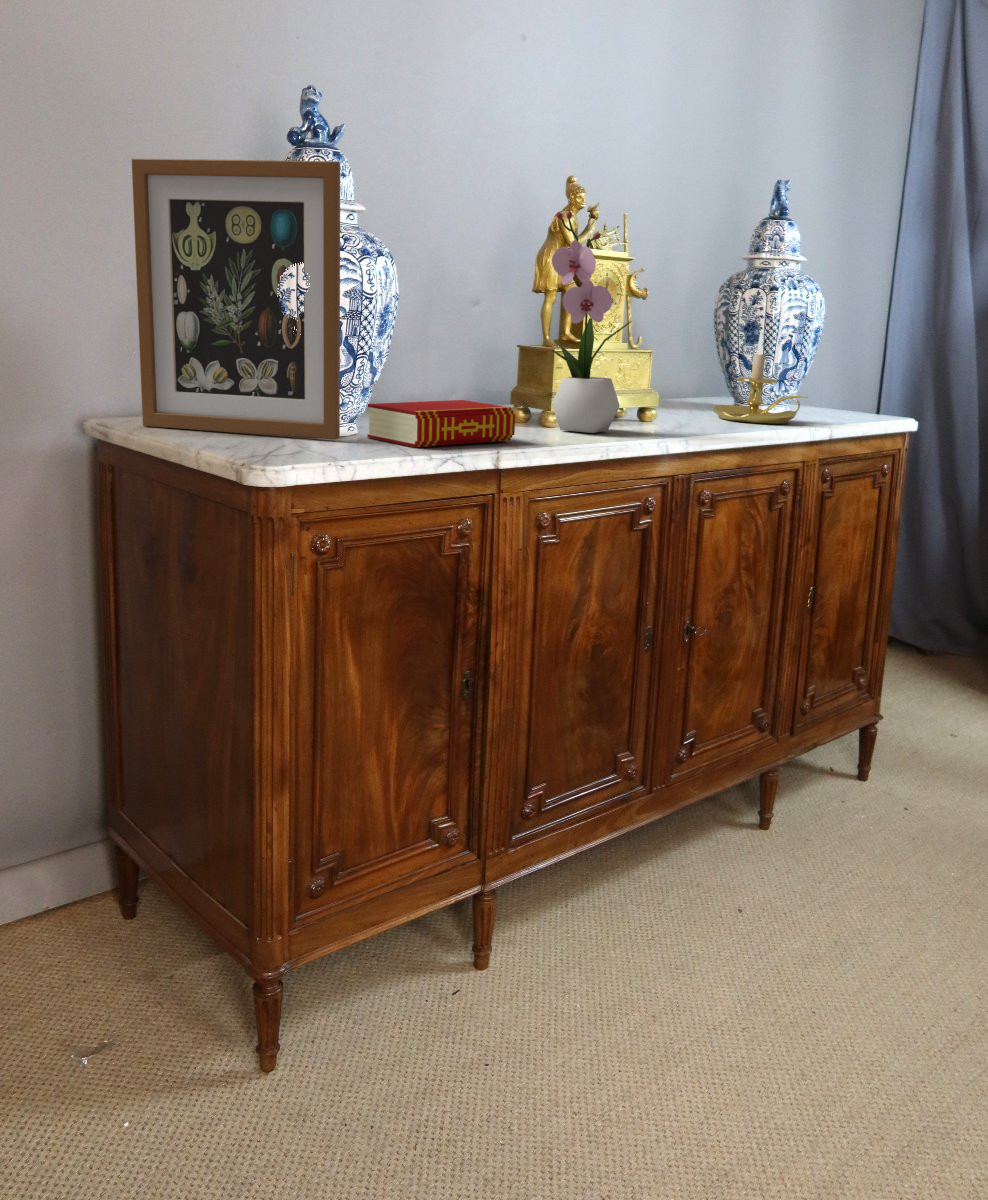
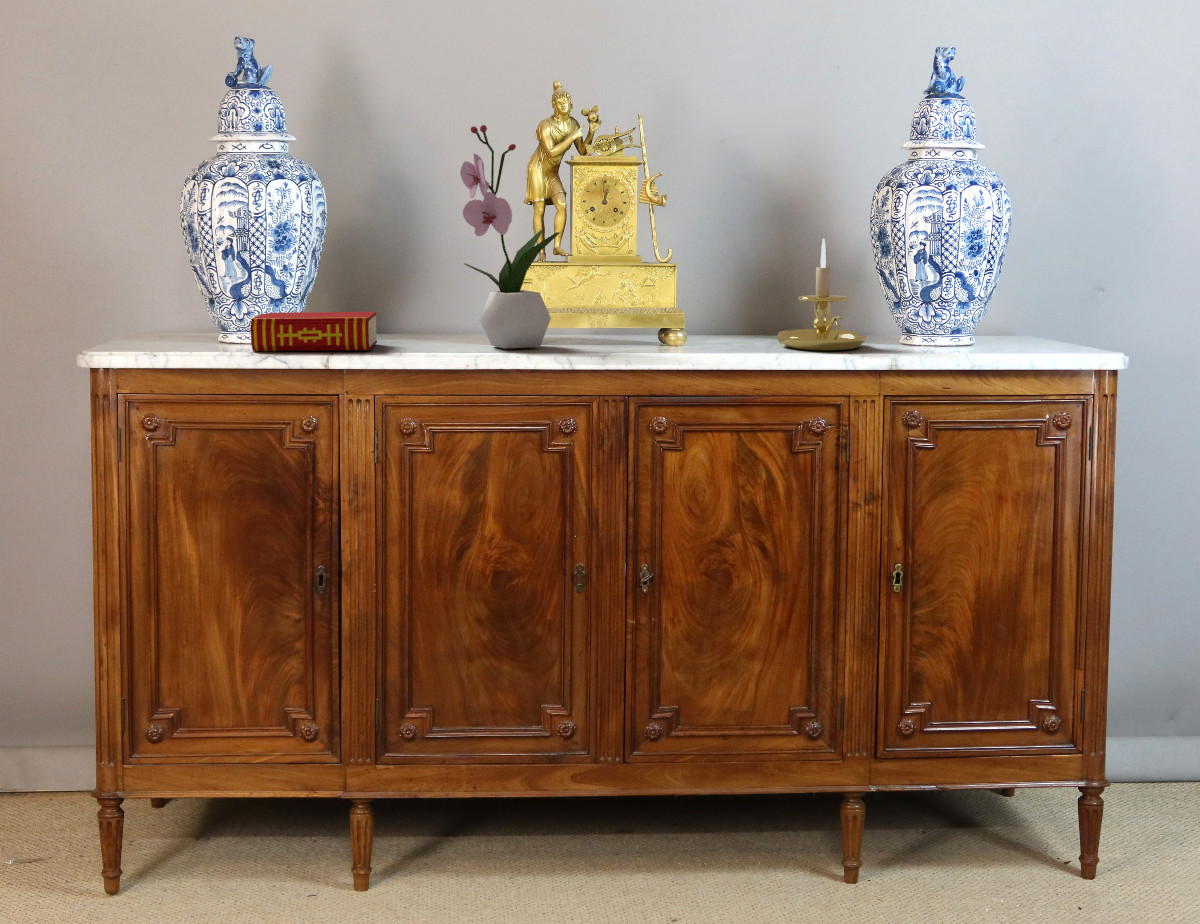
picture frame: present [132,158,340,439] -> none [132,104,228,343]

